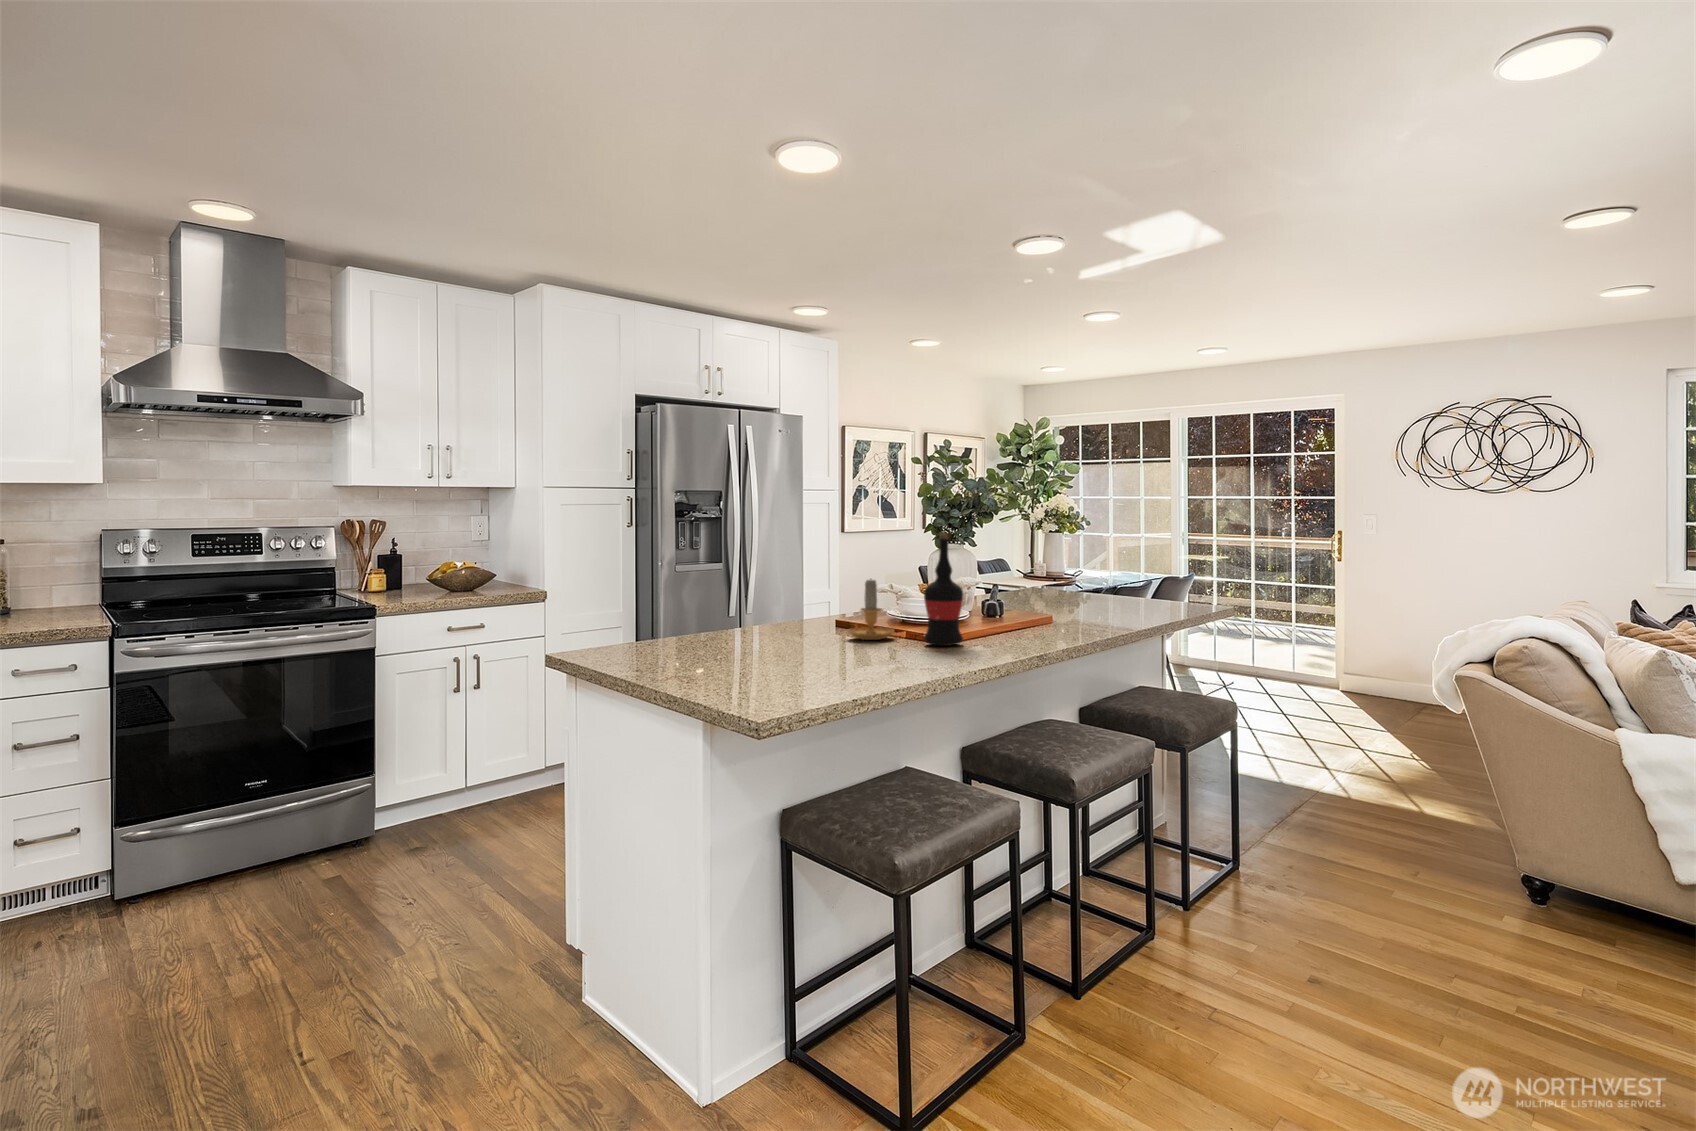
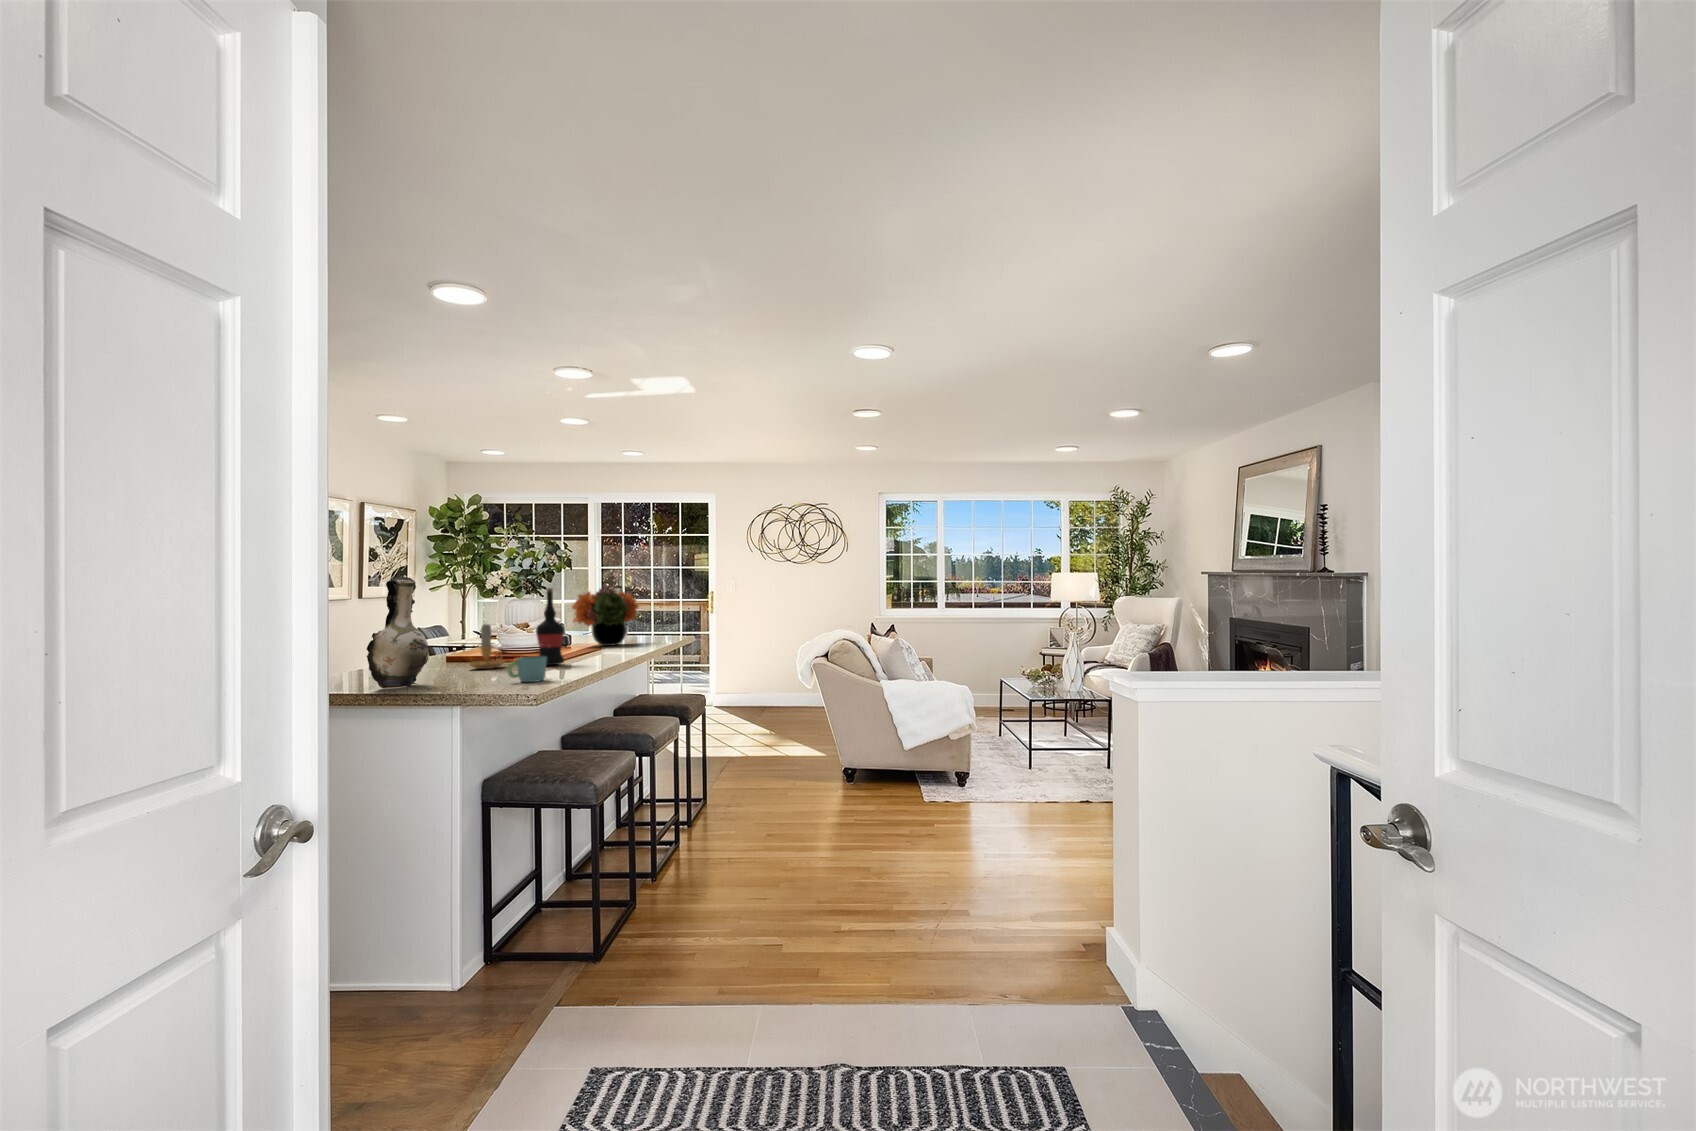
decorative vase: none [653,517,737,666] -> present [367,577,429,688]
flower arrangement: none [1055,526,1151,610] -> present [572,586,638,646]
mug: none [794,644,851,686] -> present [507,657,547,682]

